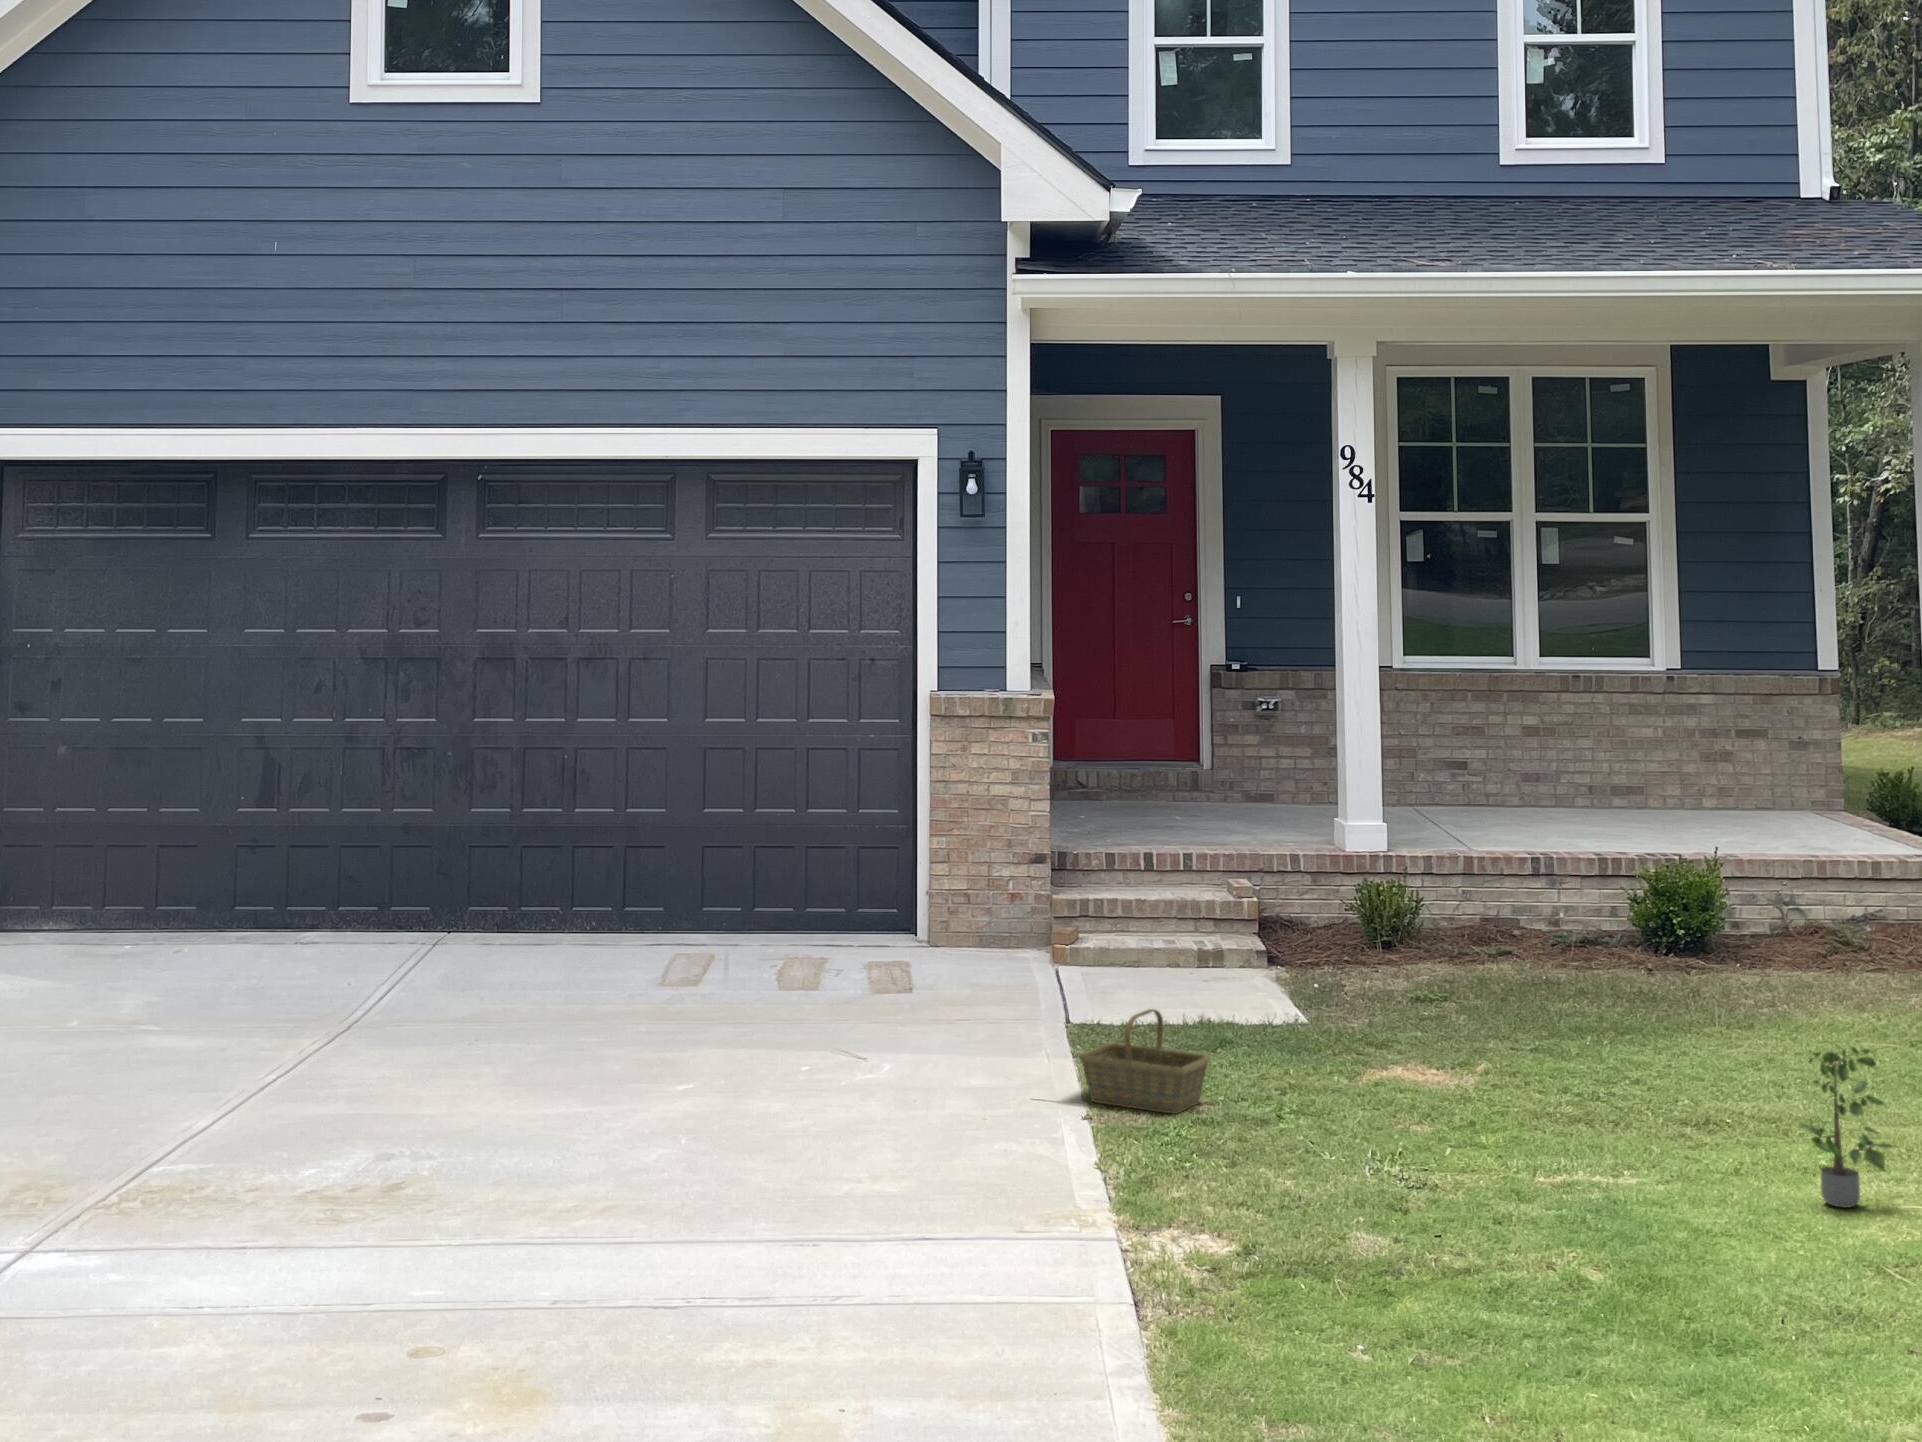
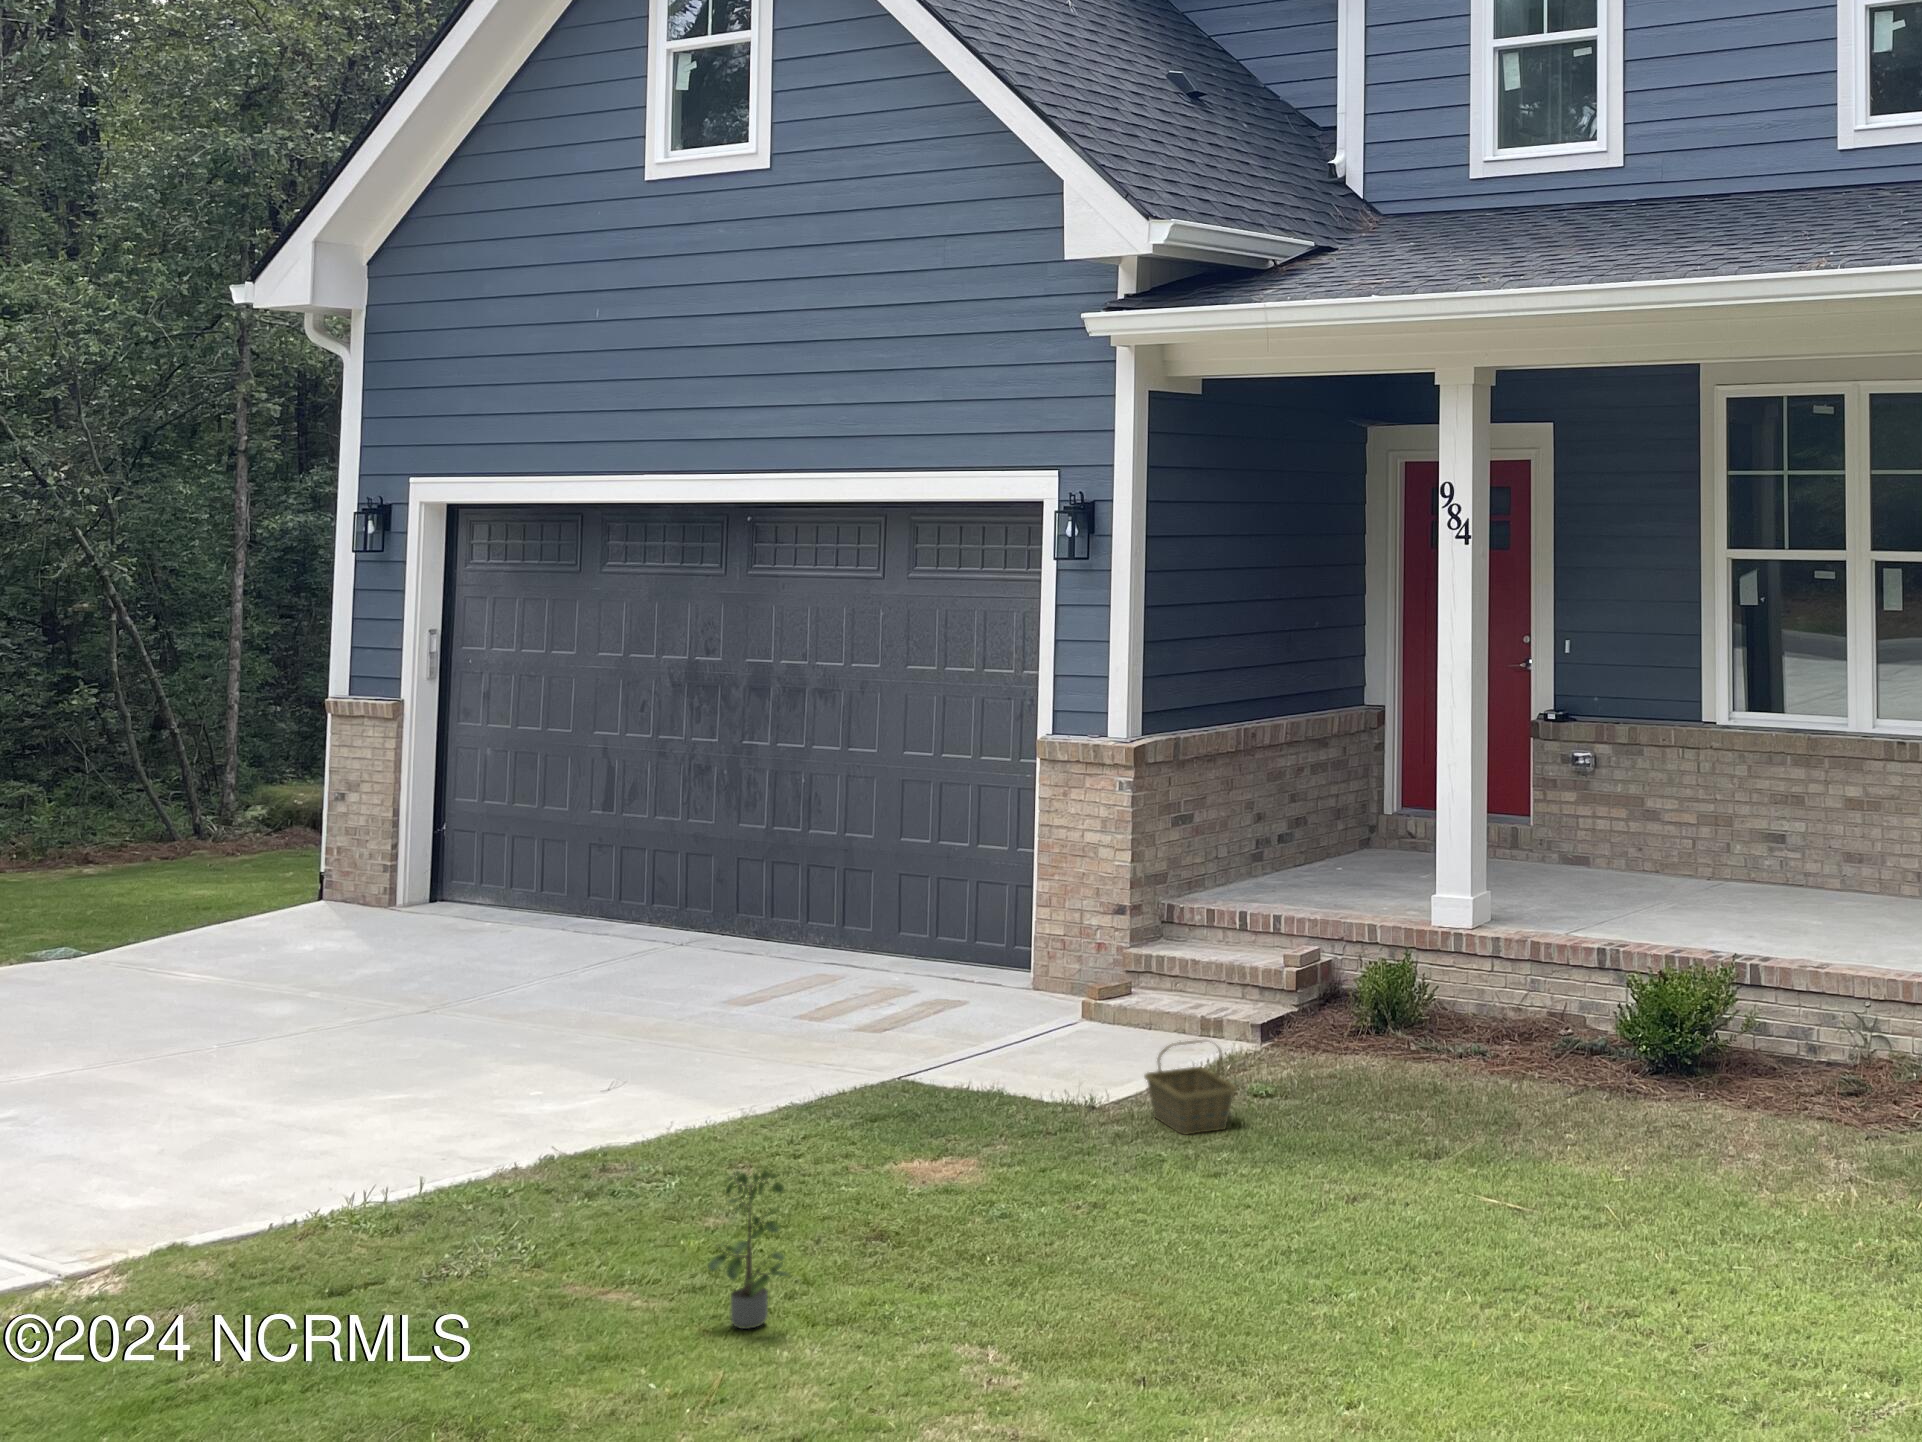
basket: present [1079,1009,1210,1114] -> present [1144,1040,1237,1135]

